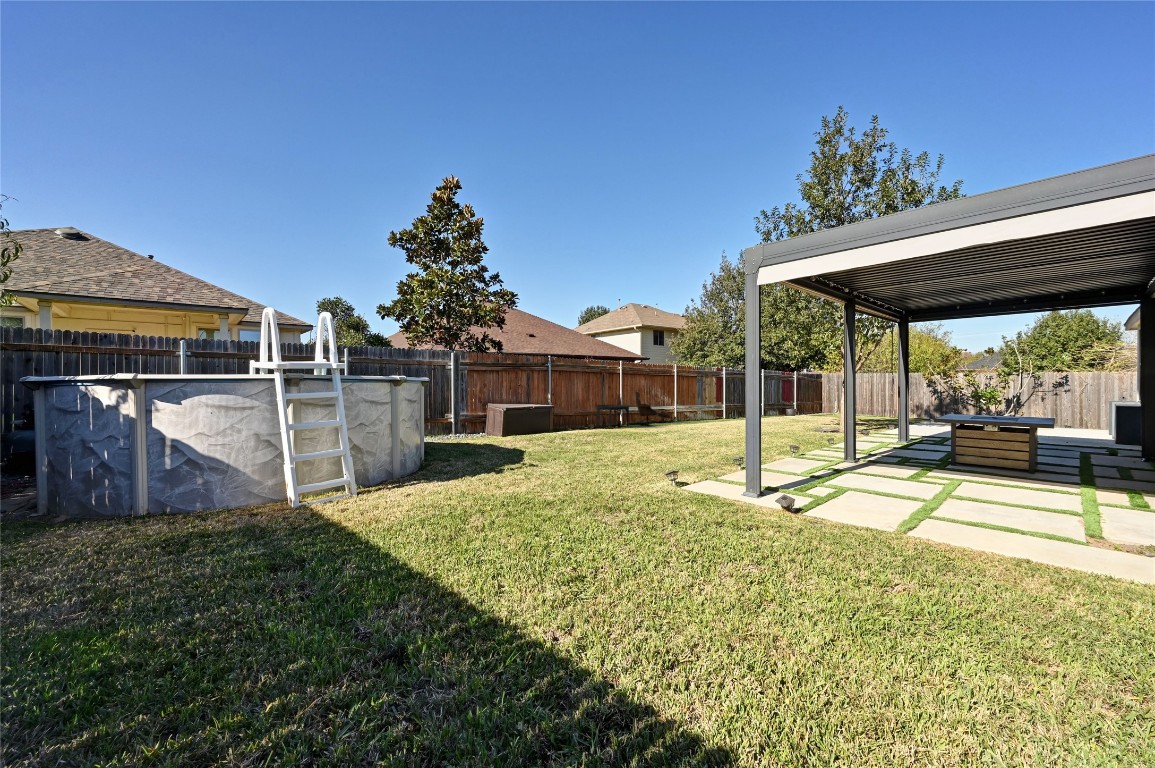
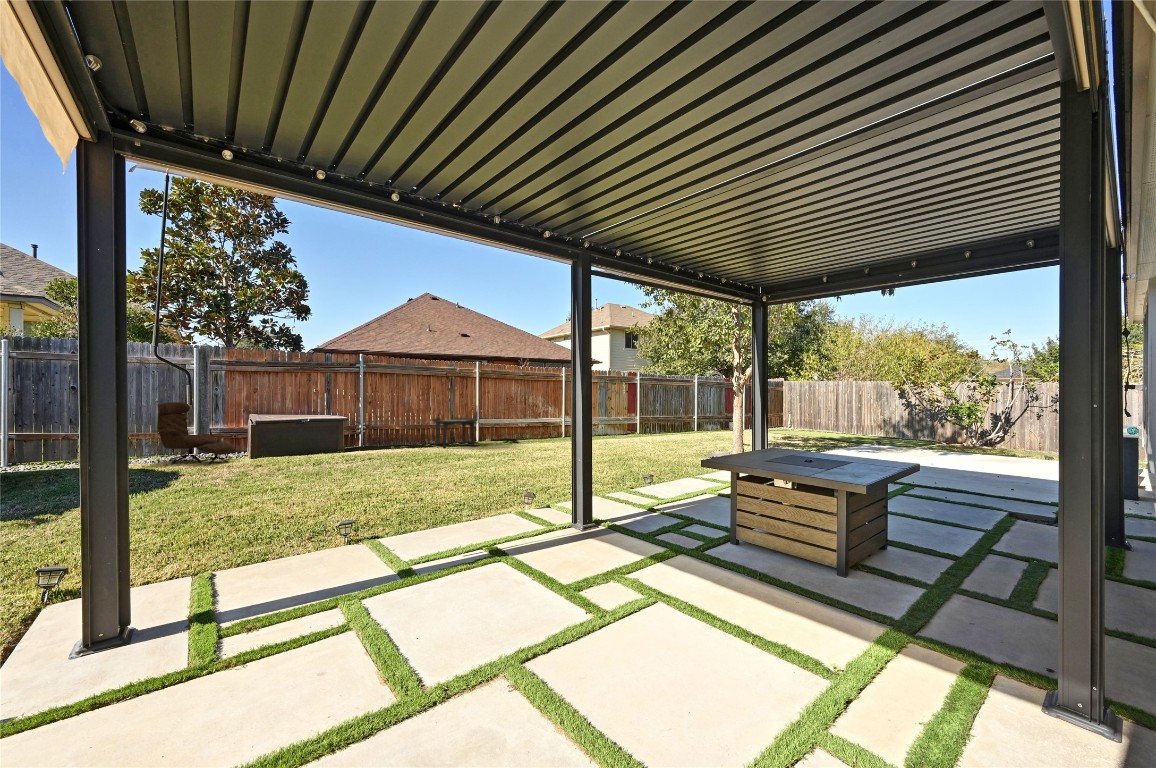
lounge chair: present [635,391,670,423] -> present [157,402,236,464]

